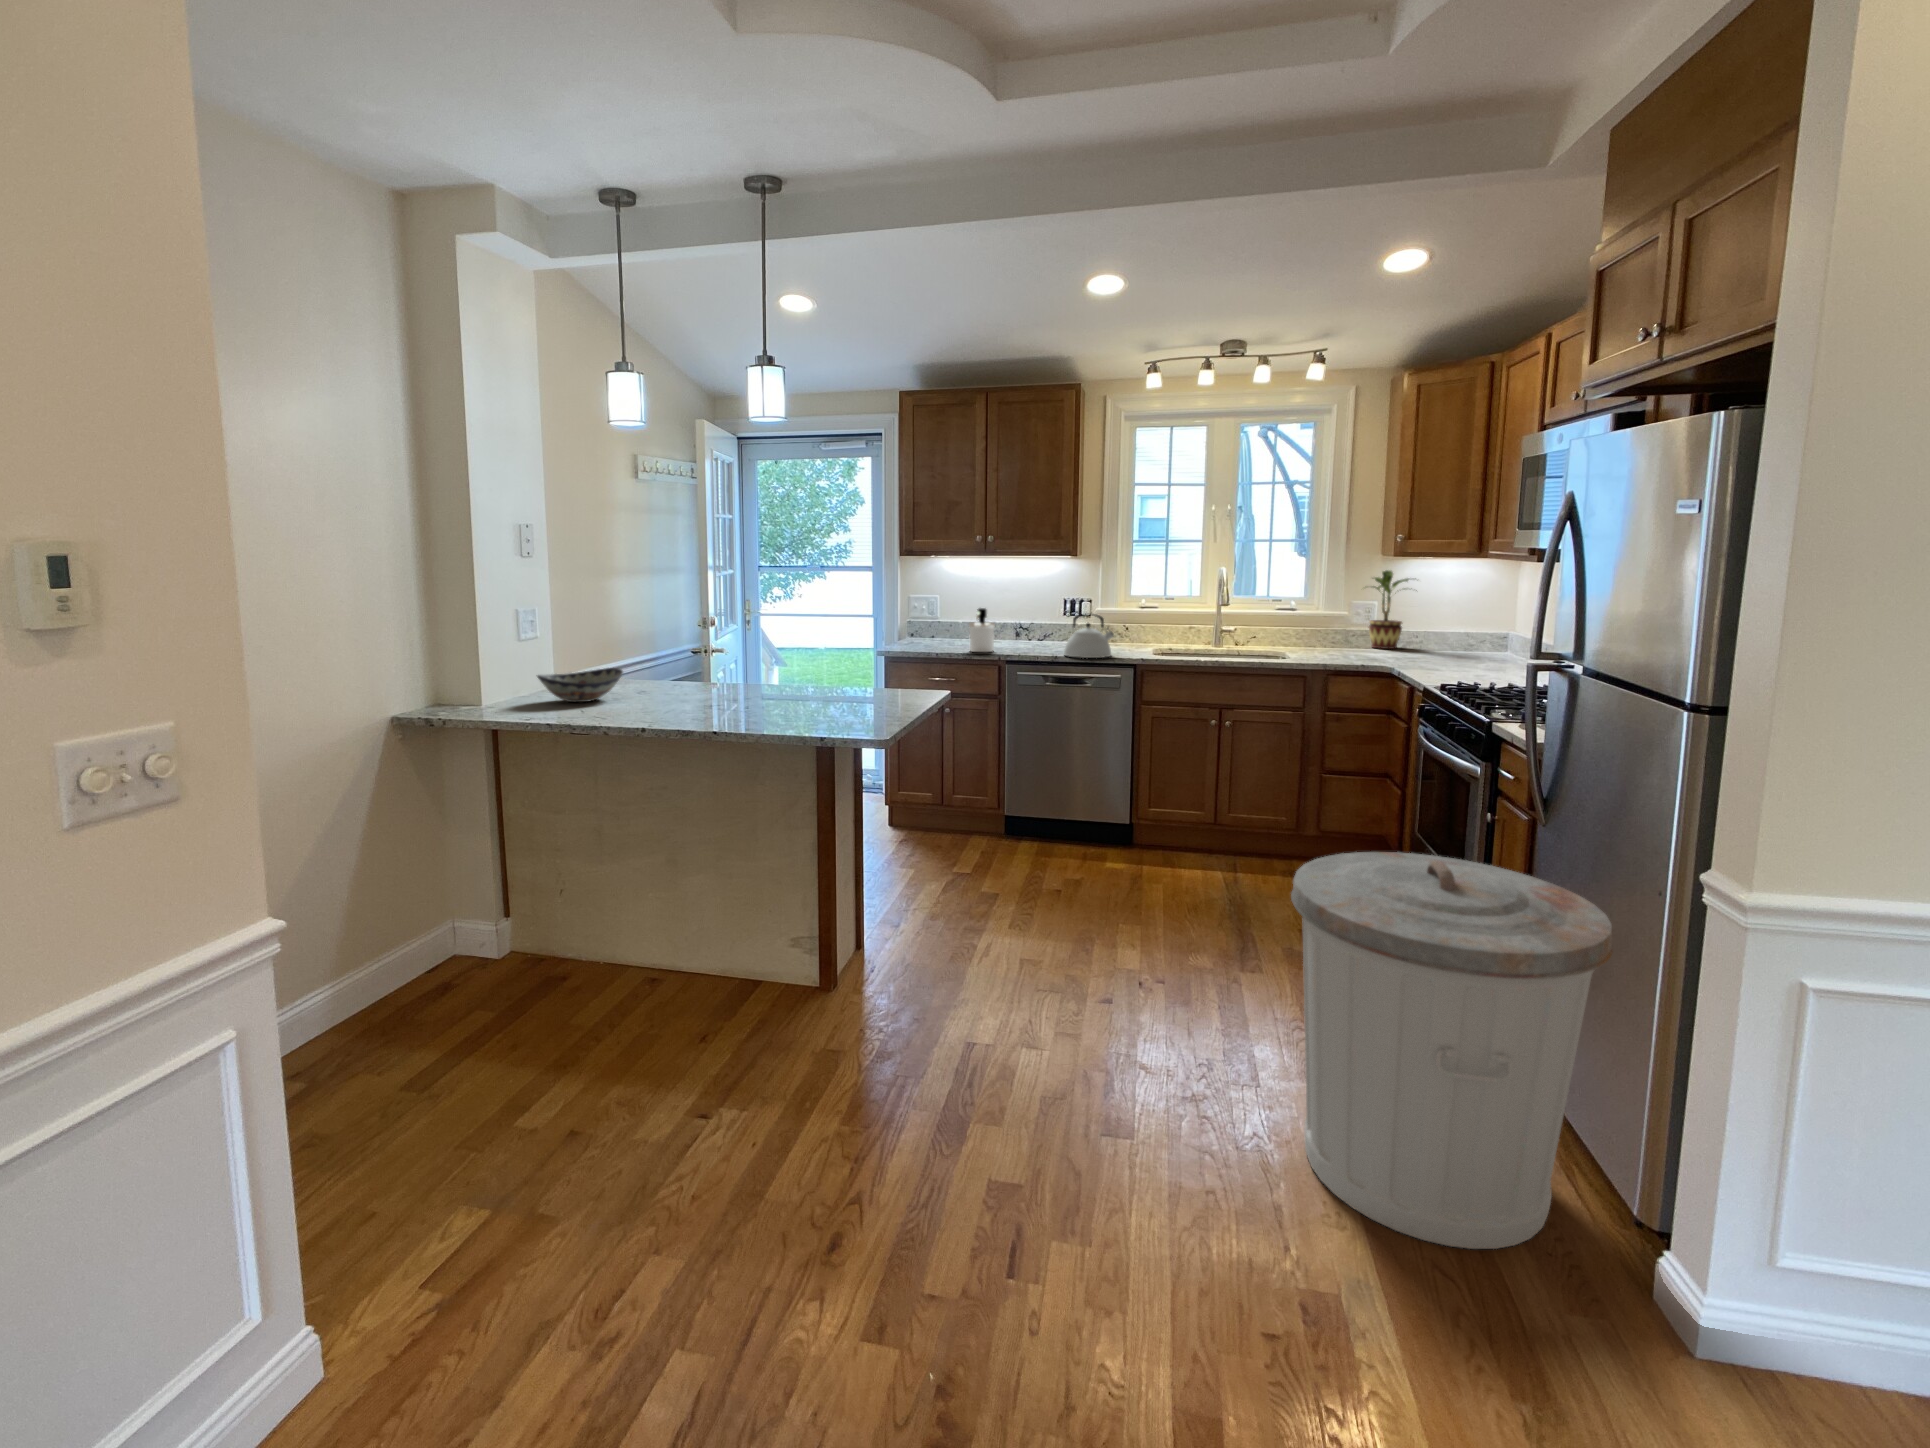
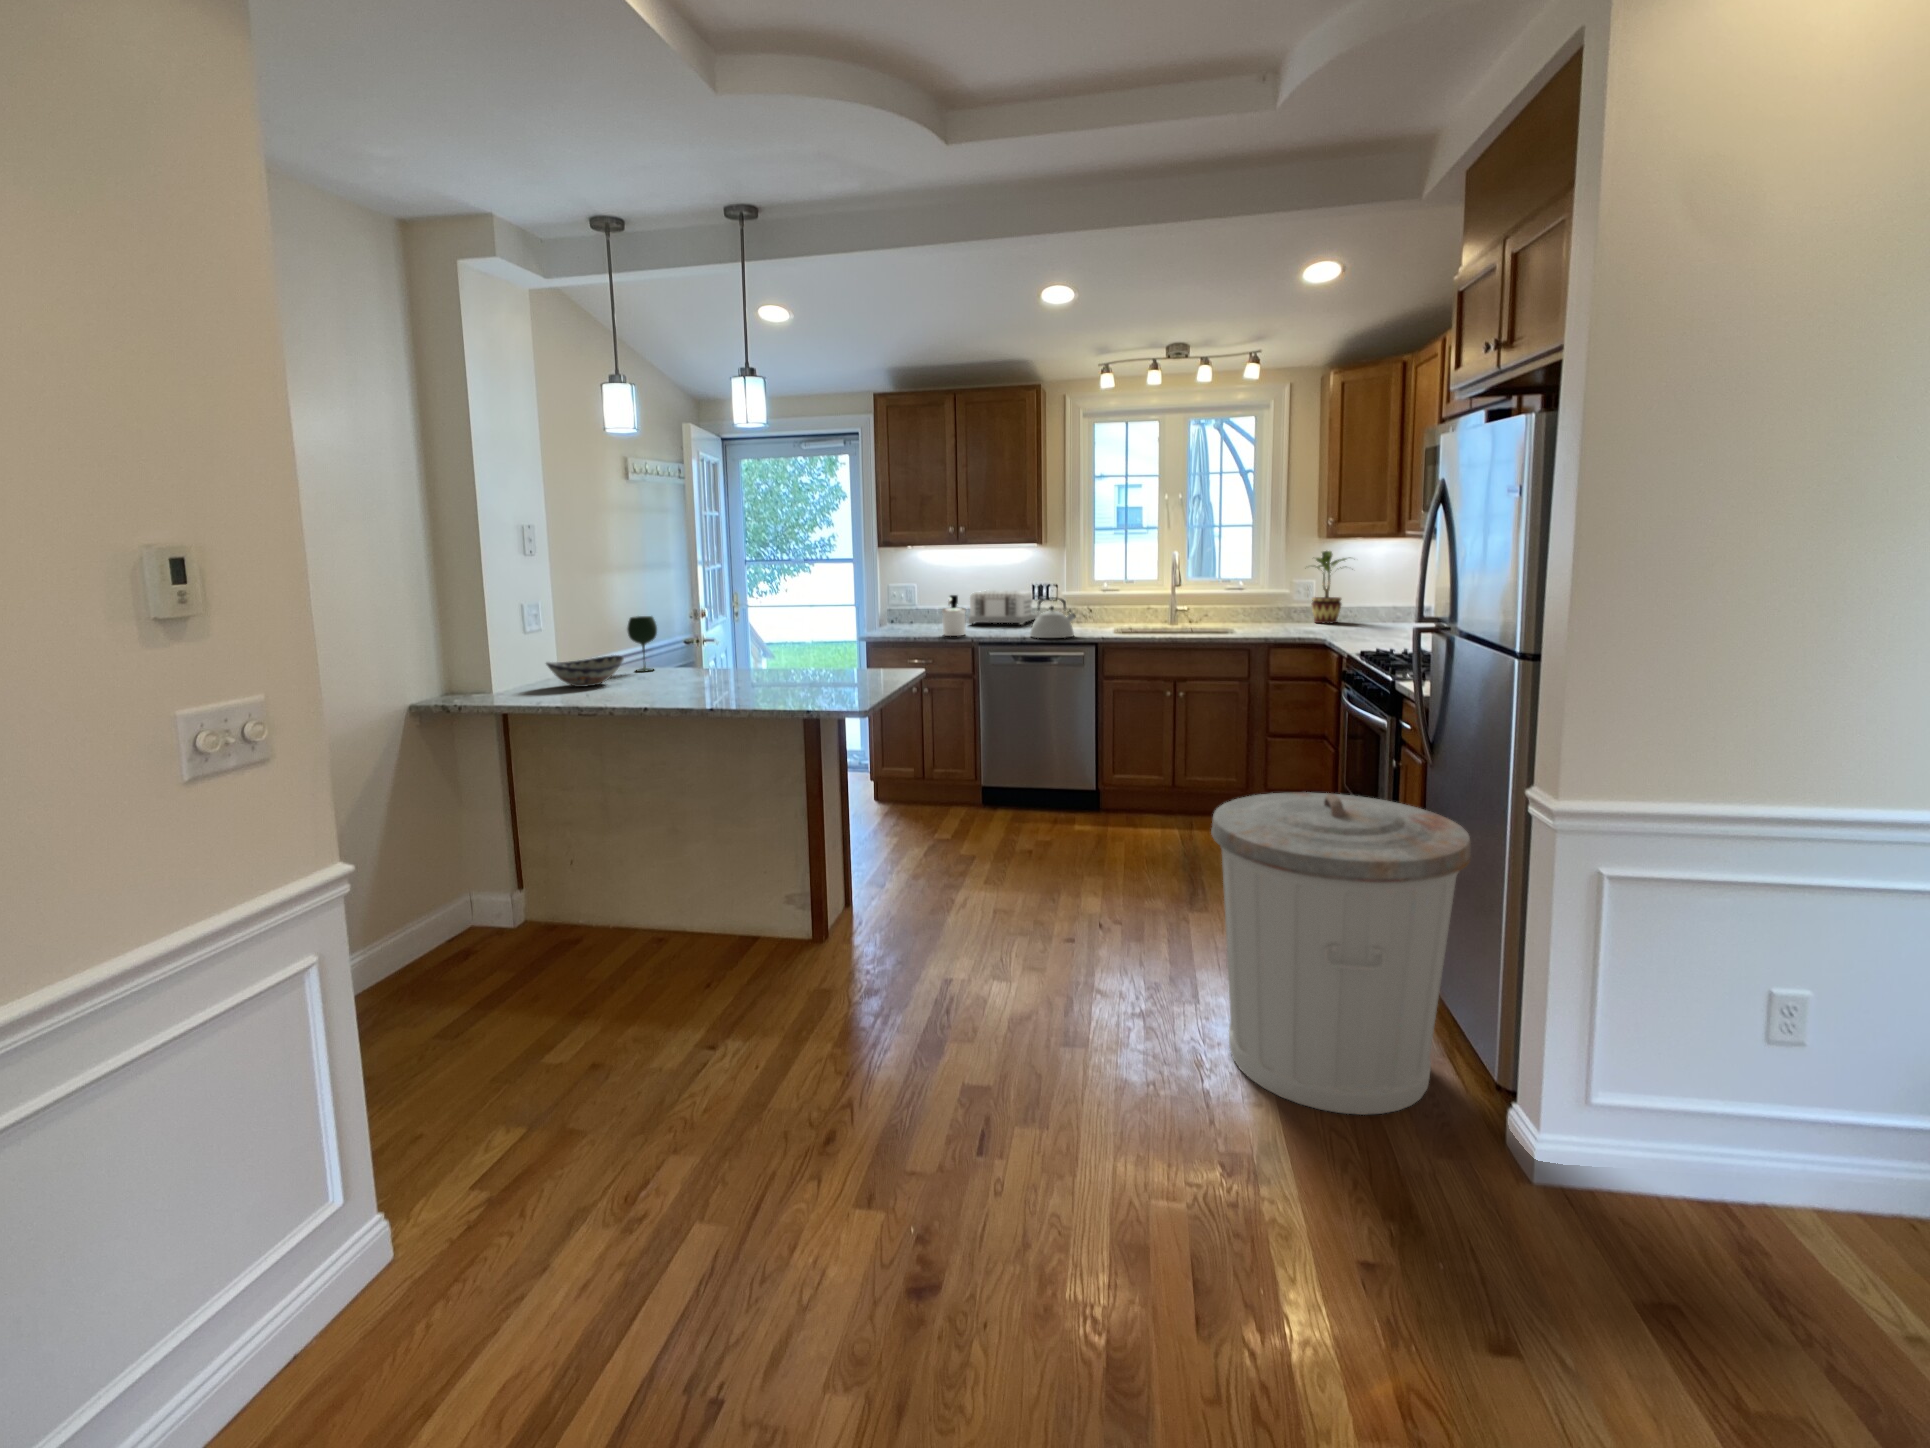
toaster: none [996,603,1070,641] -> present [969,590,1038,625]
wine glass: none [630,625,662,685] -> present [627,616,657,672]

